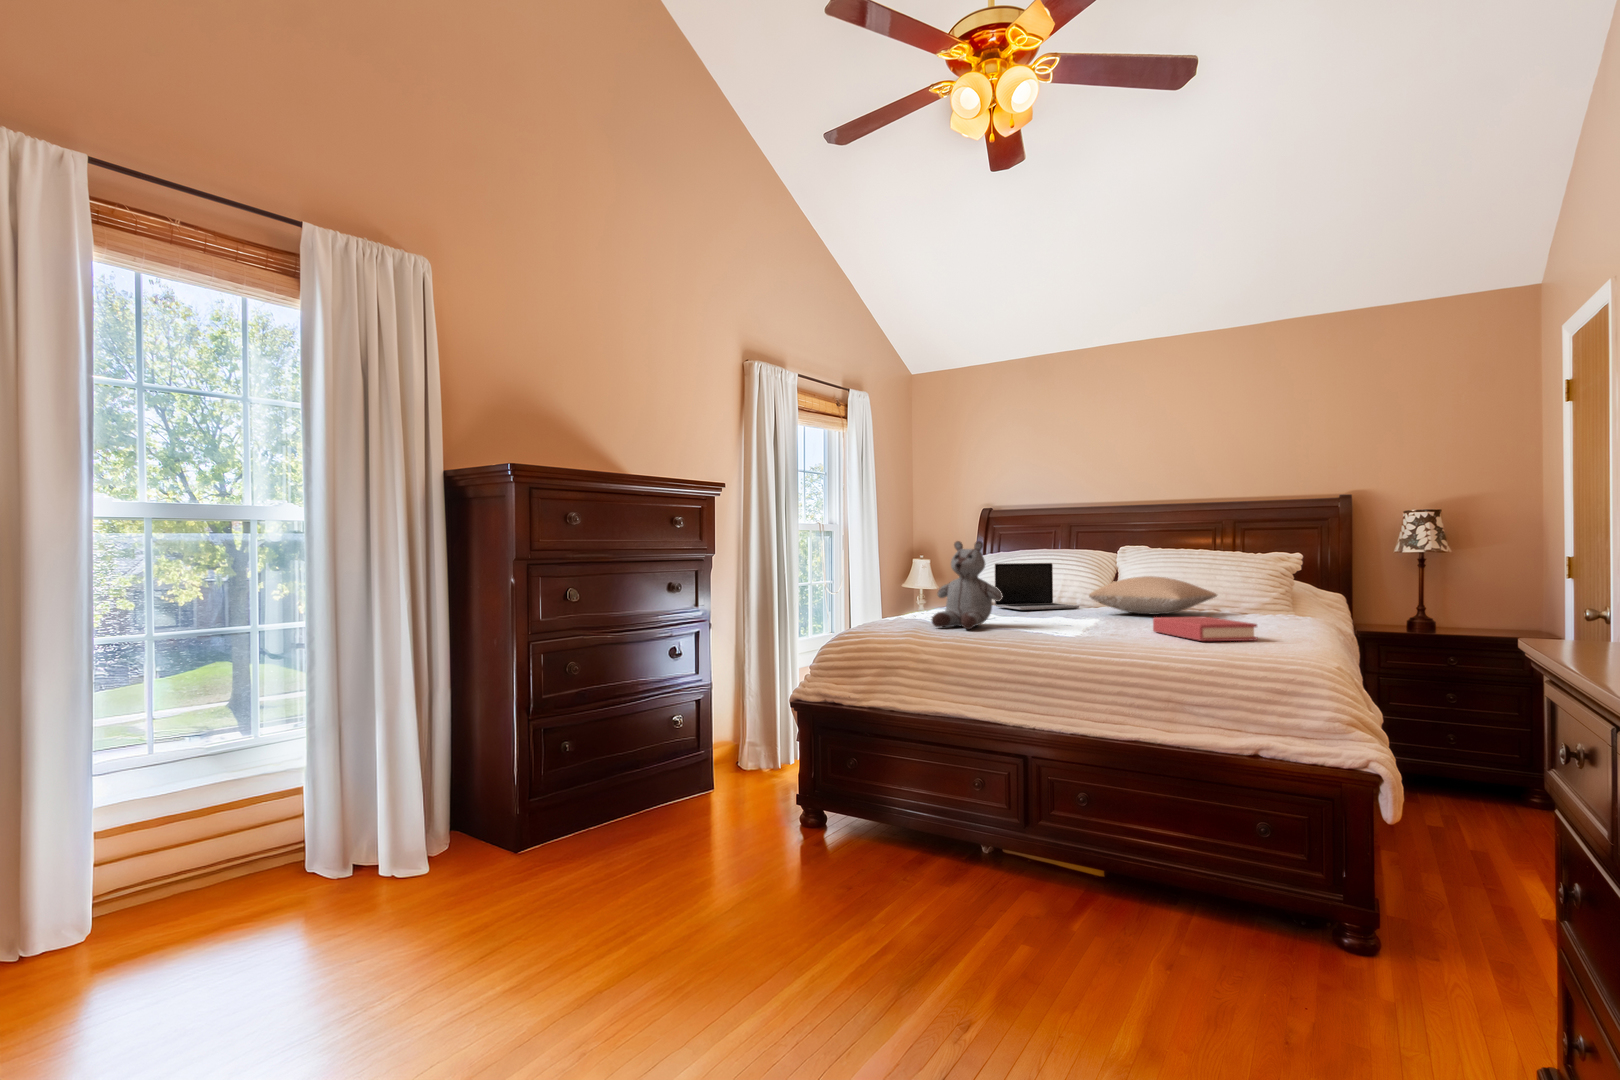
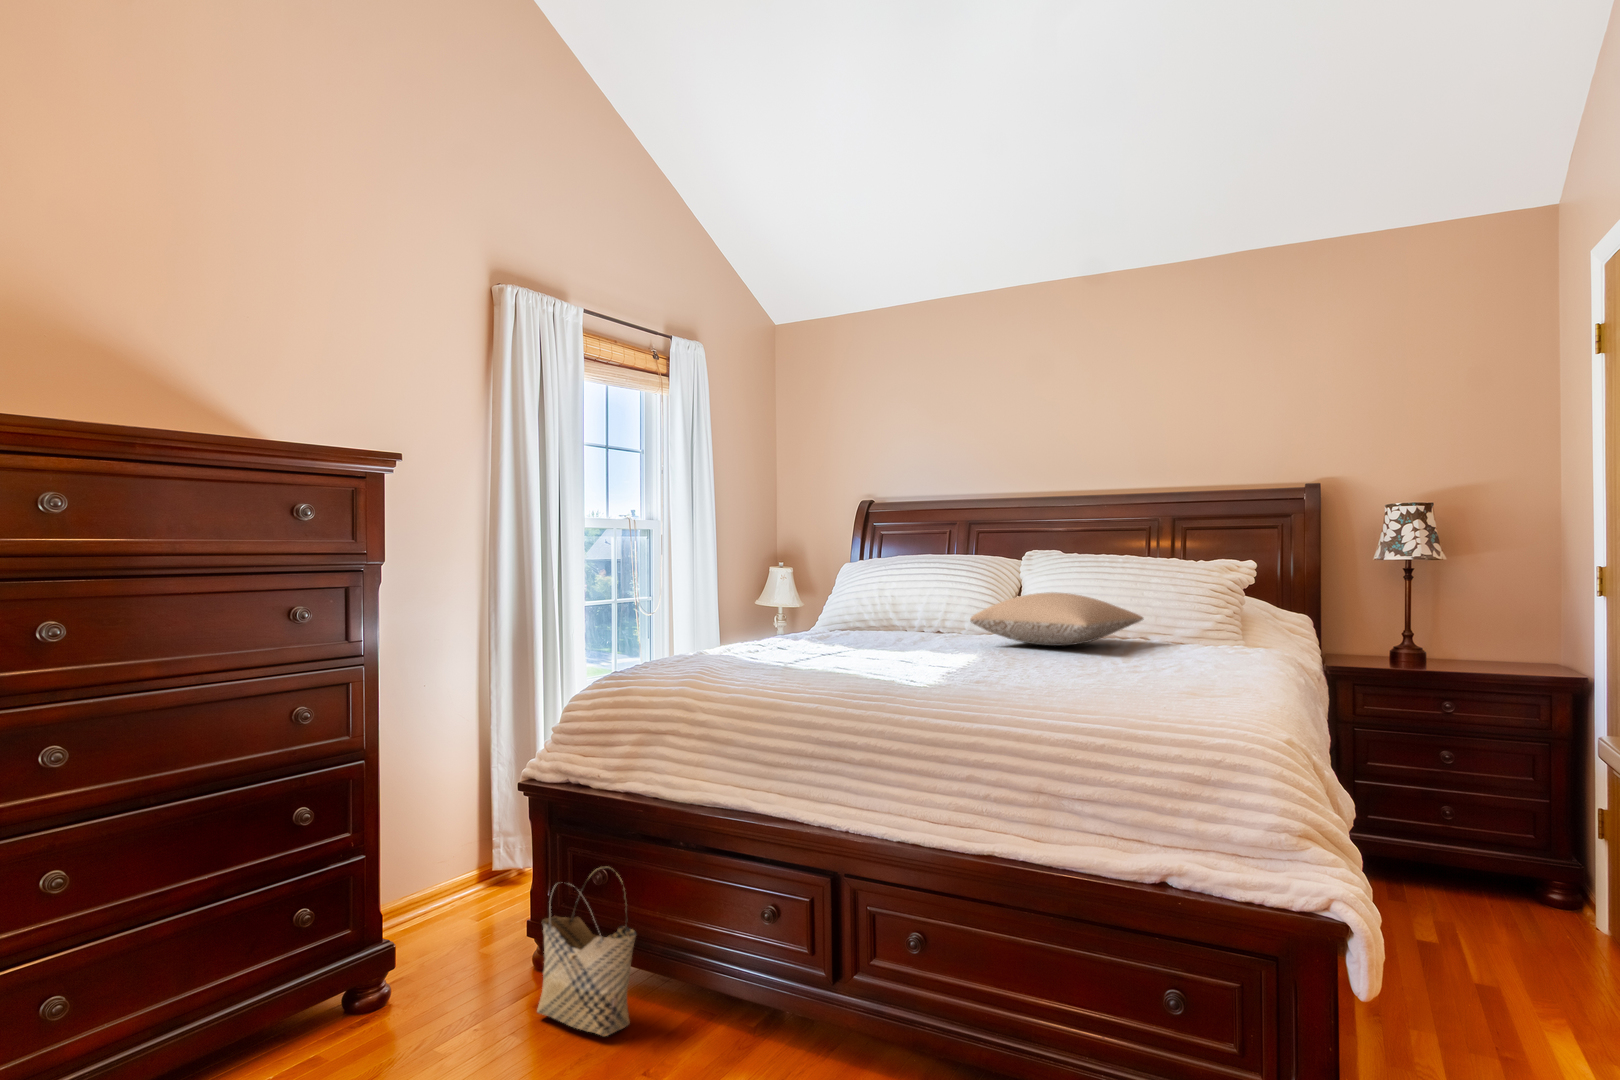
stuffed bear: present [932,541,1003,629] -> none [726,542,830,674]
laptop: present [995,563,1079,610] -> none [853,573,965,639]
hardback book: present [1153,617,1257,641] -> none [1038,653,1180,694]
woven basket: none [822,753,888,858] -> present [537,866,636,1036]

